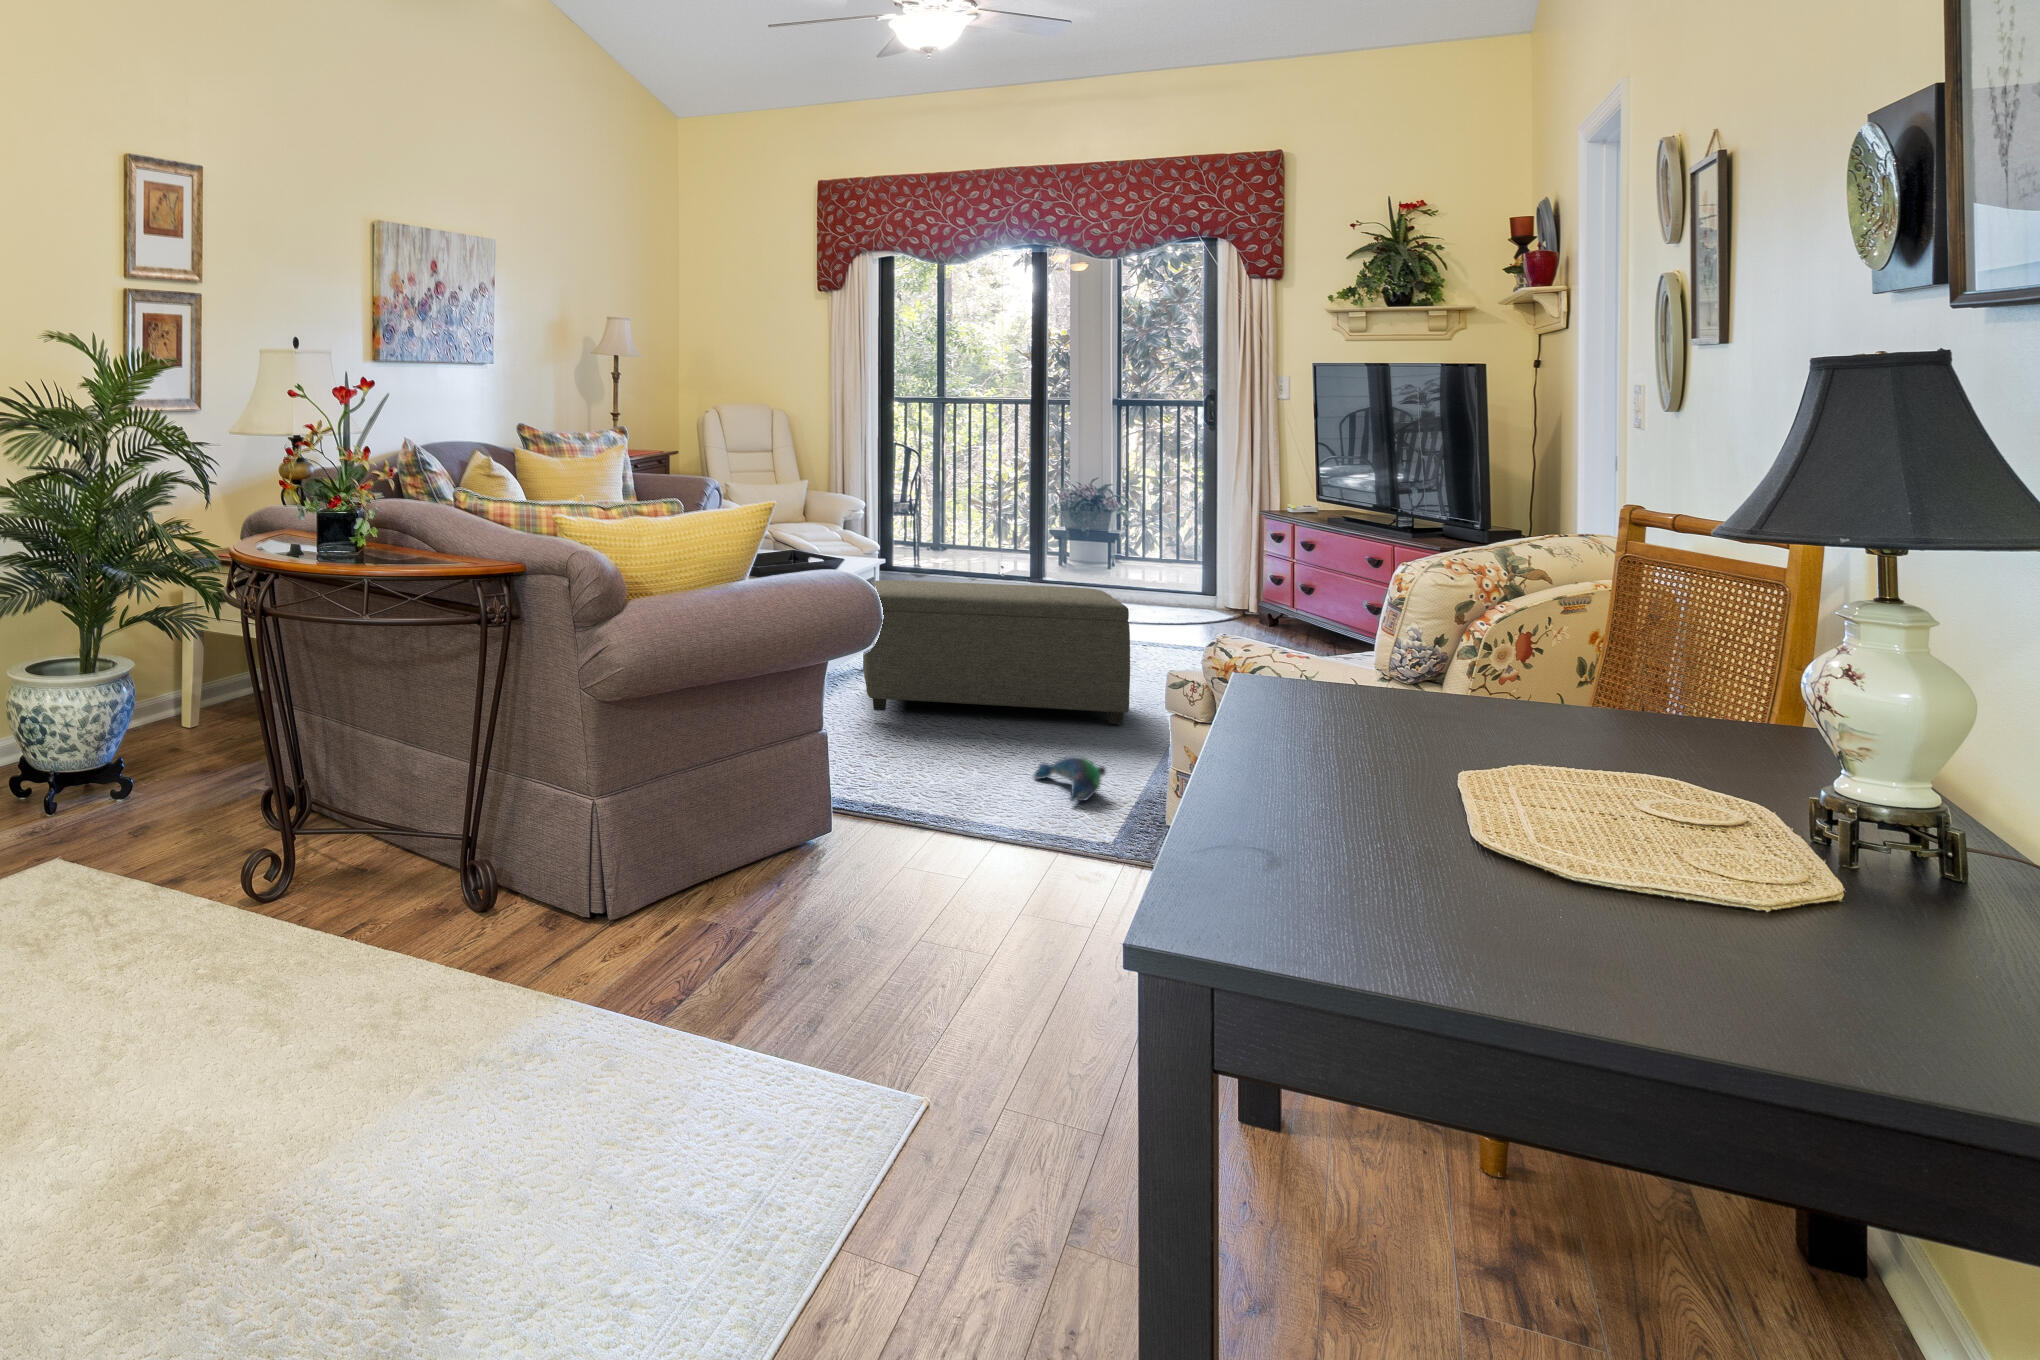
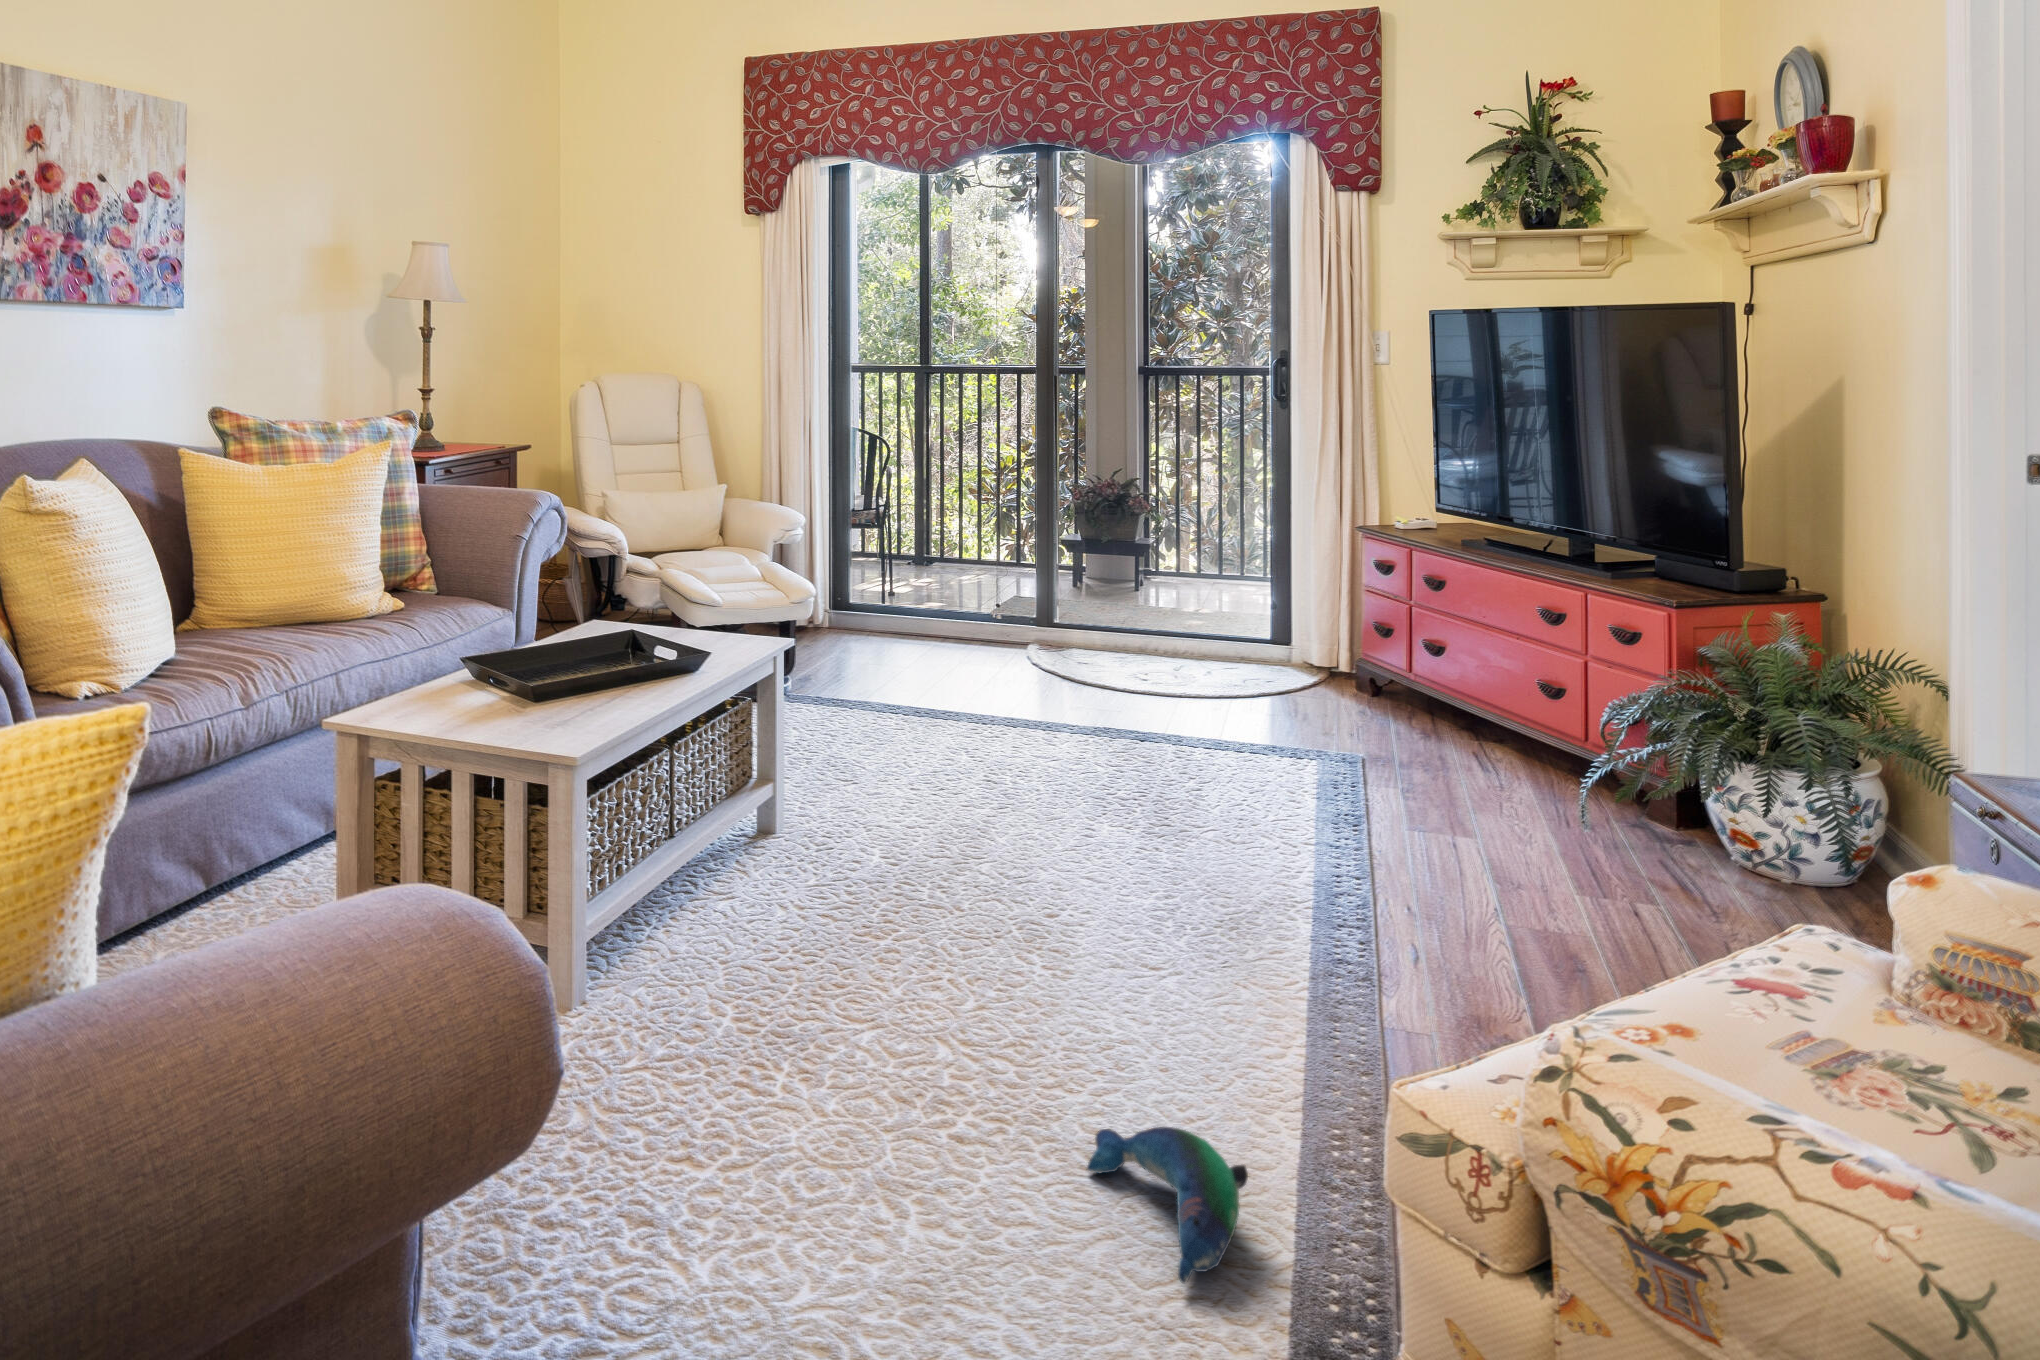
ottoman: present [863,580,1130,725] -> none [767,684,1236,954]

